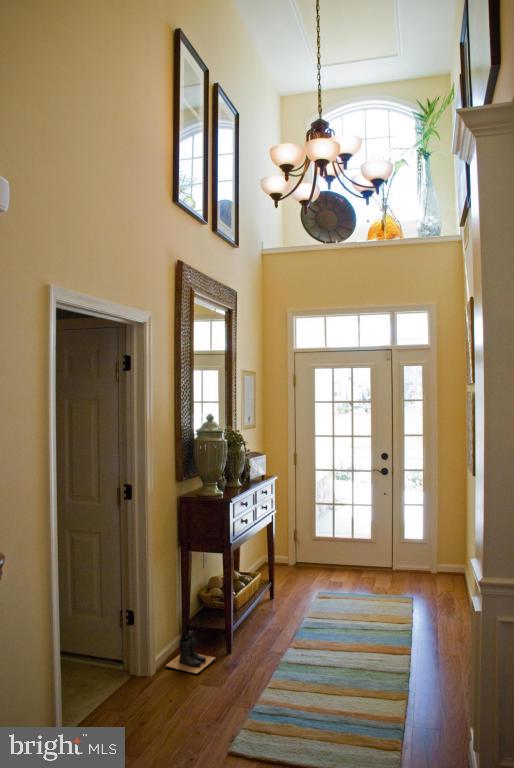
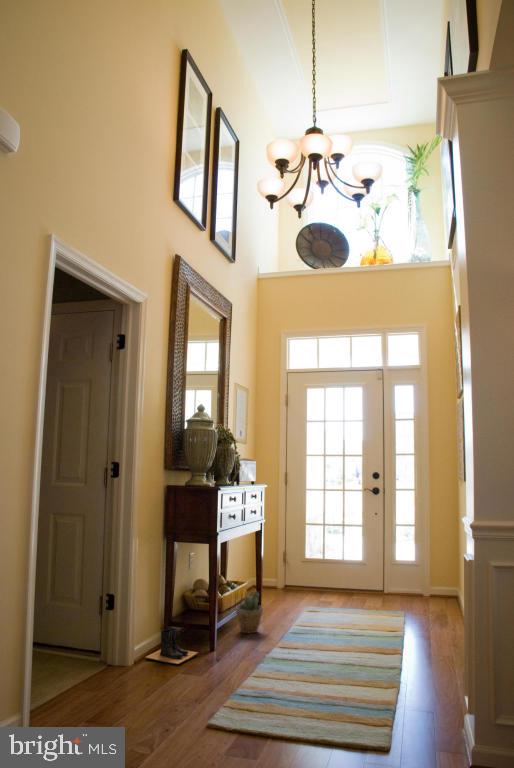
potted plant: none [250,588,276,629] -> present [236,592,263,633]

